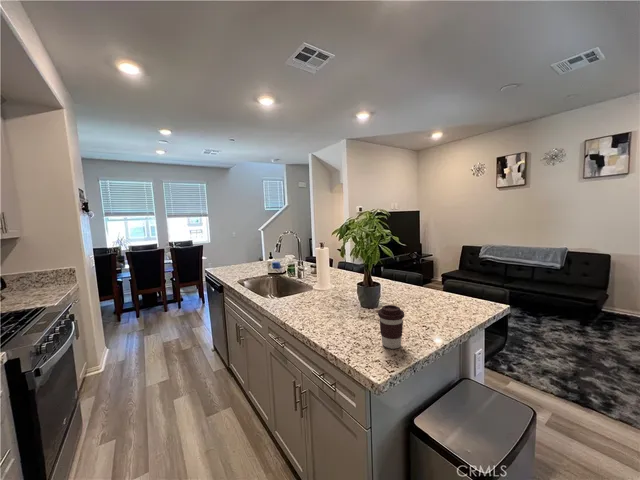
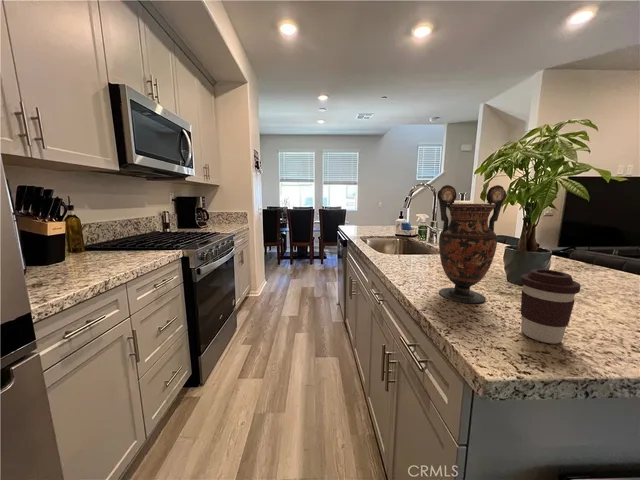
vase: none [322,250,359,333] -> present [437,185,506,304]

